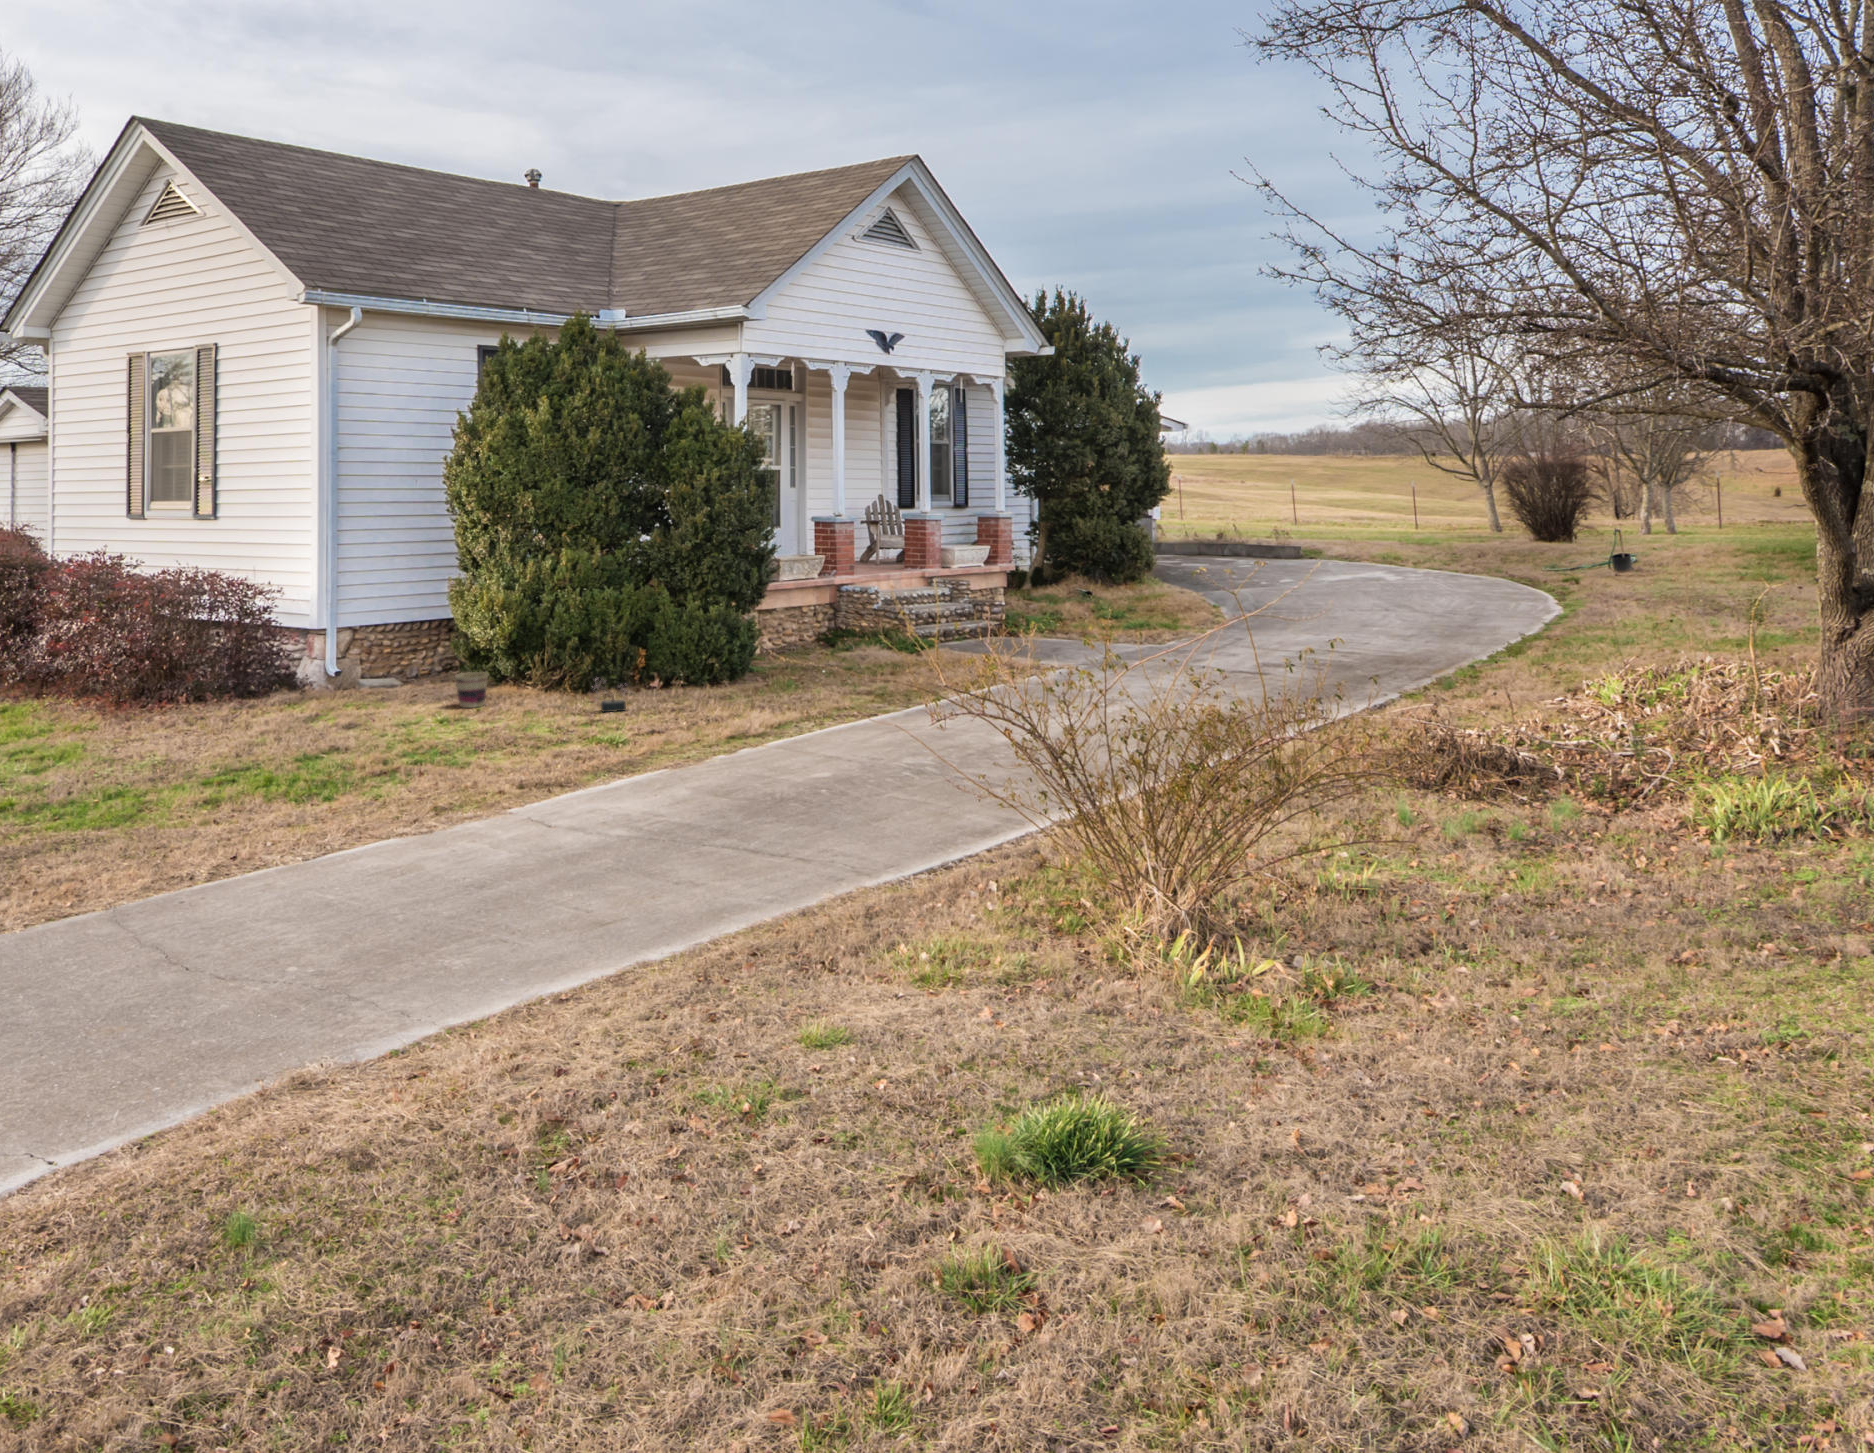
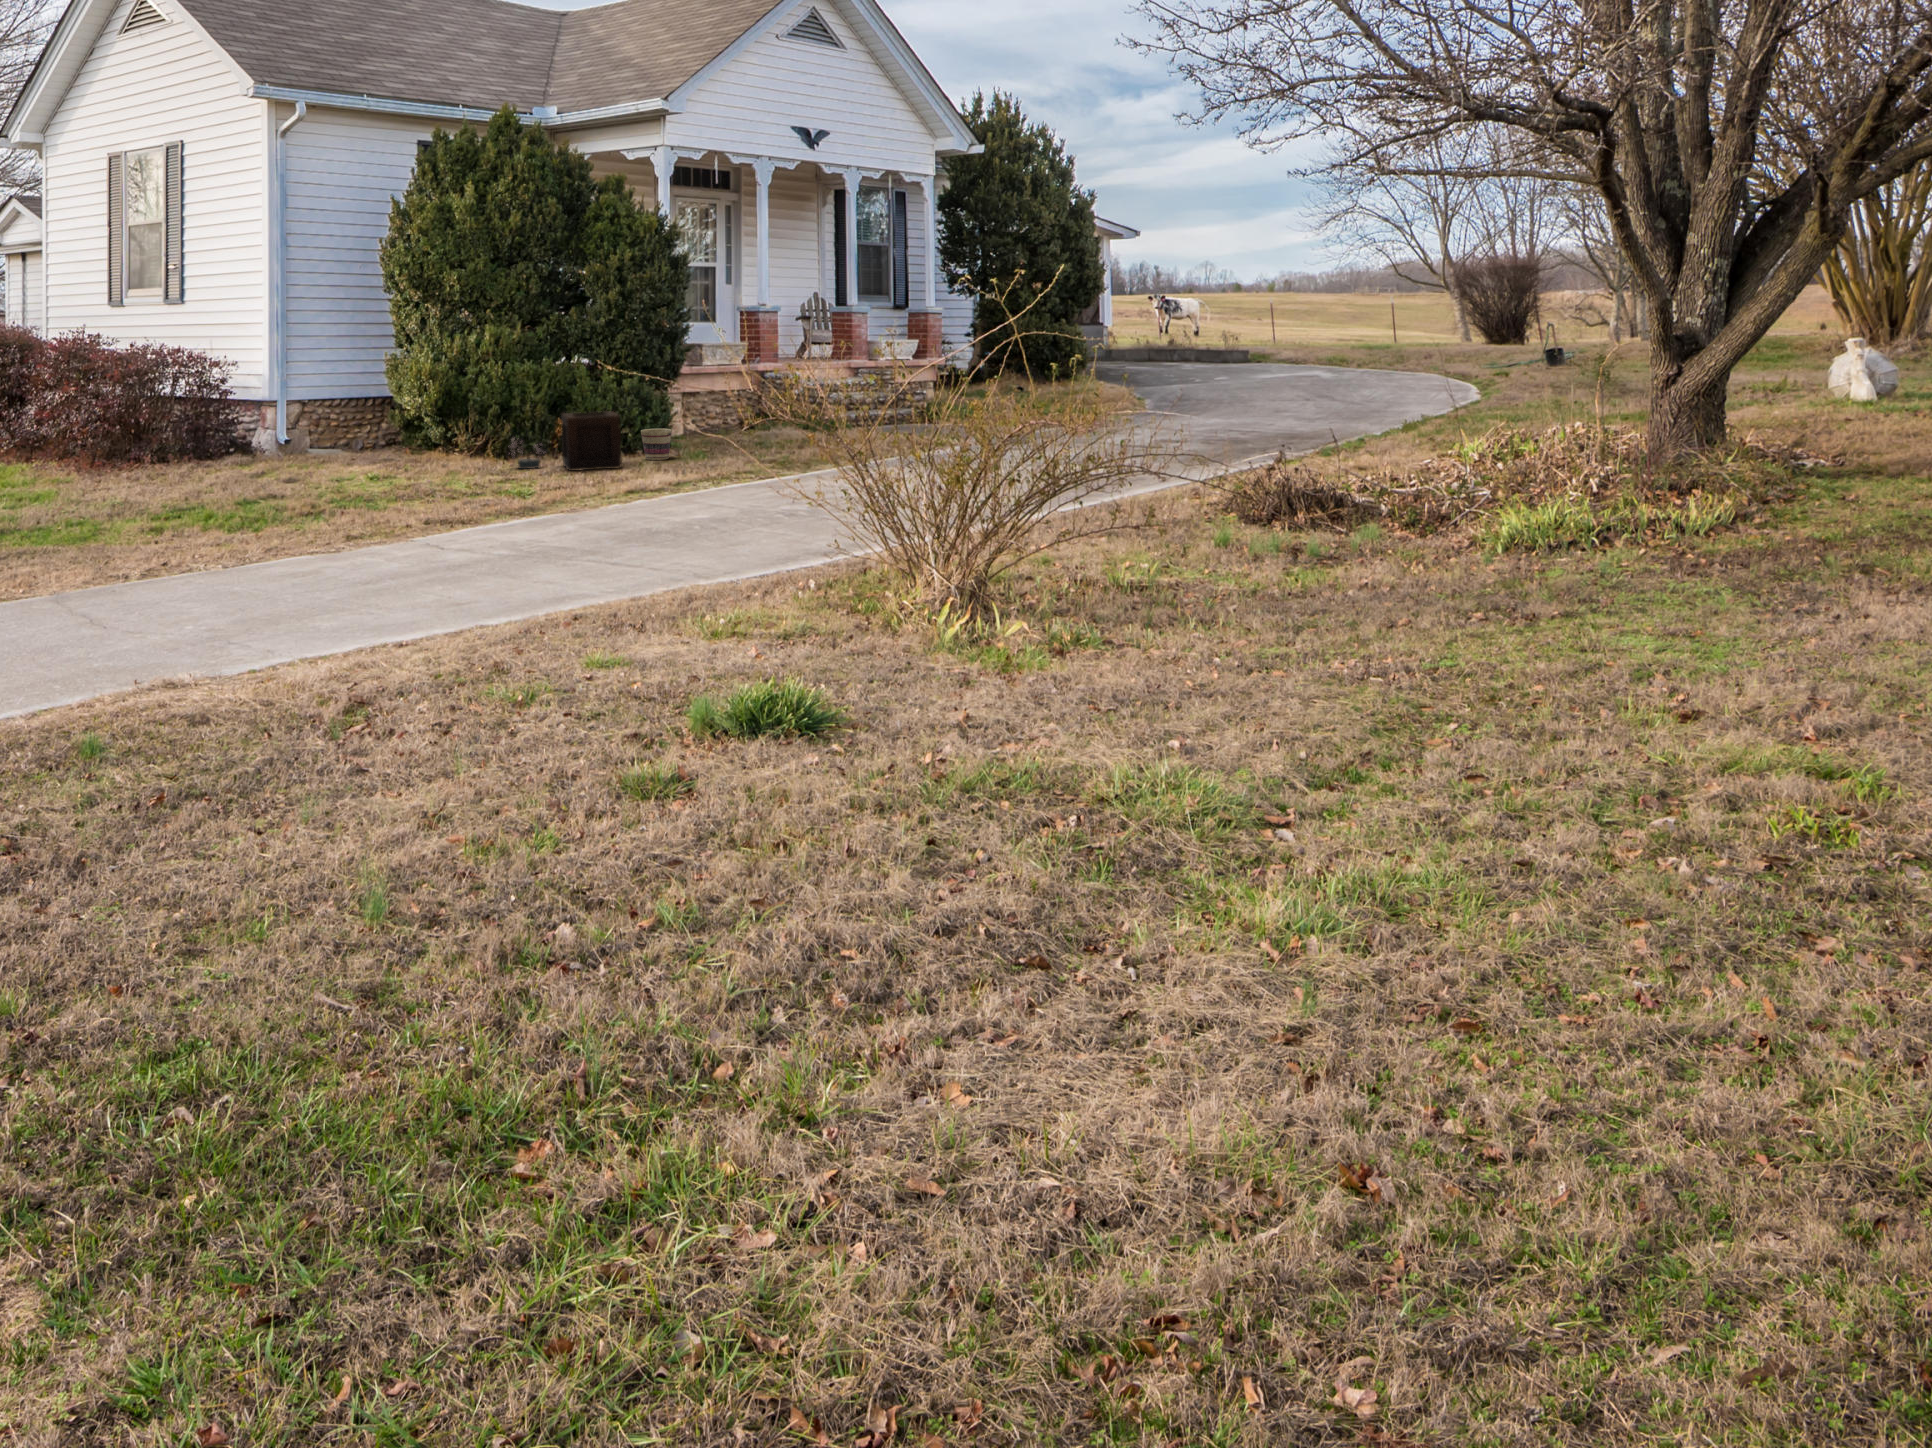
wooden crate: none [648,647,716,715] -> present [561,411,622,471]
basket: present [455,672,488,708] -> present [641,428,672,460]

